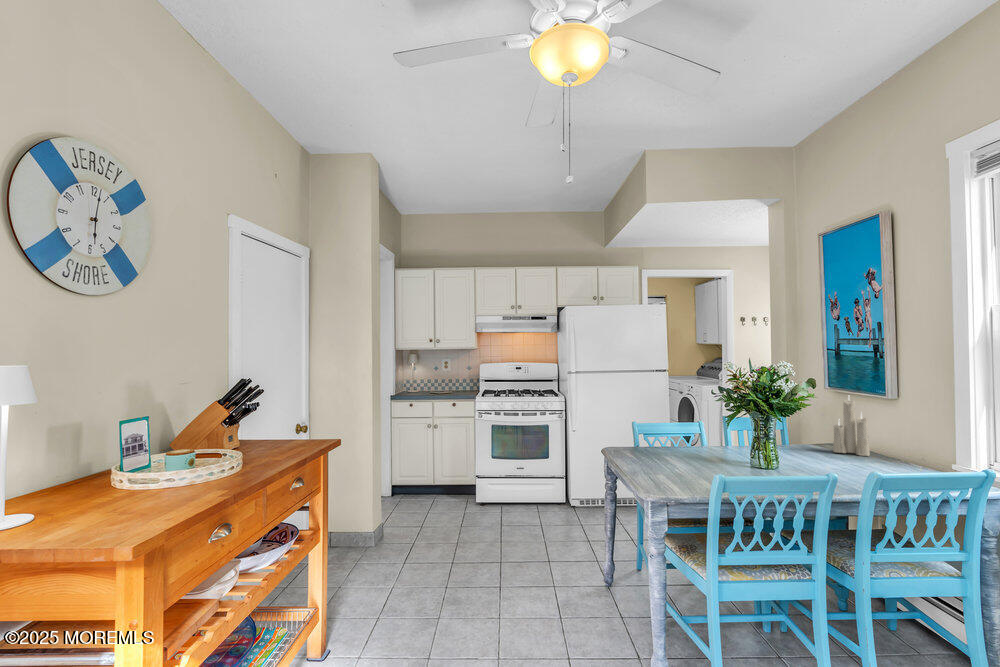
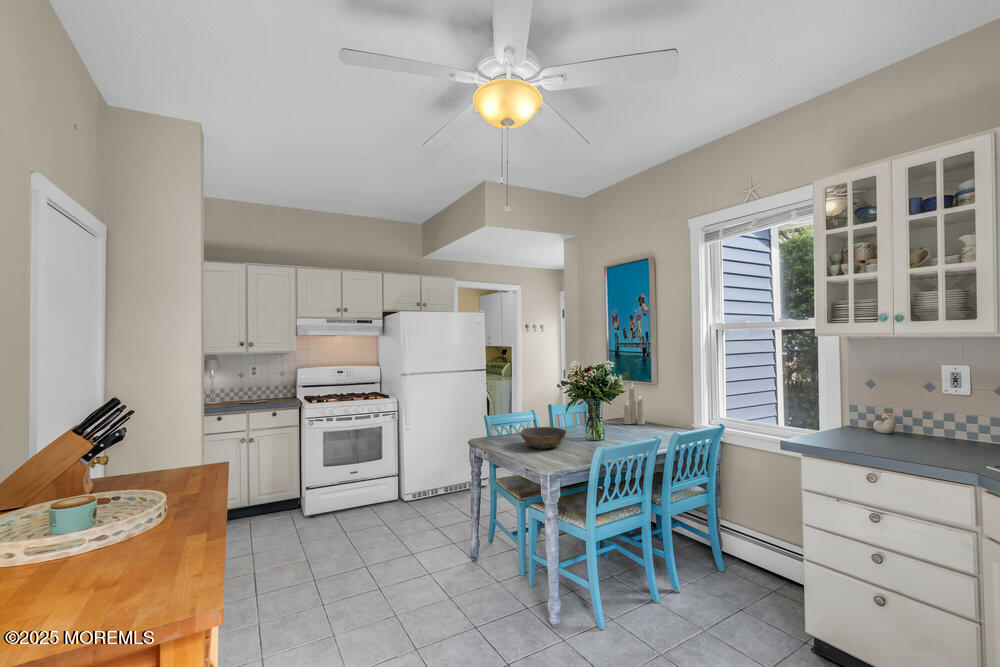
bowl: none [648,441,712,470] -> present [520,427,567,449]

